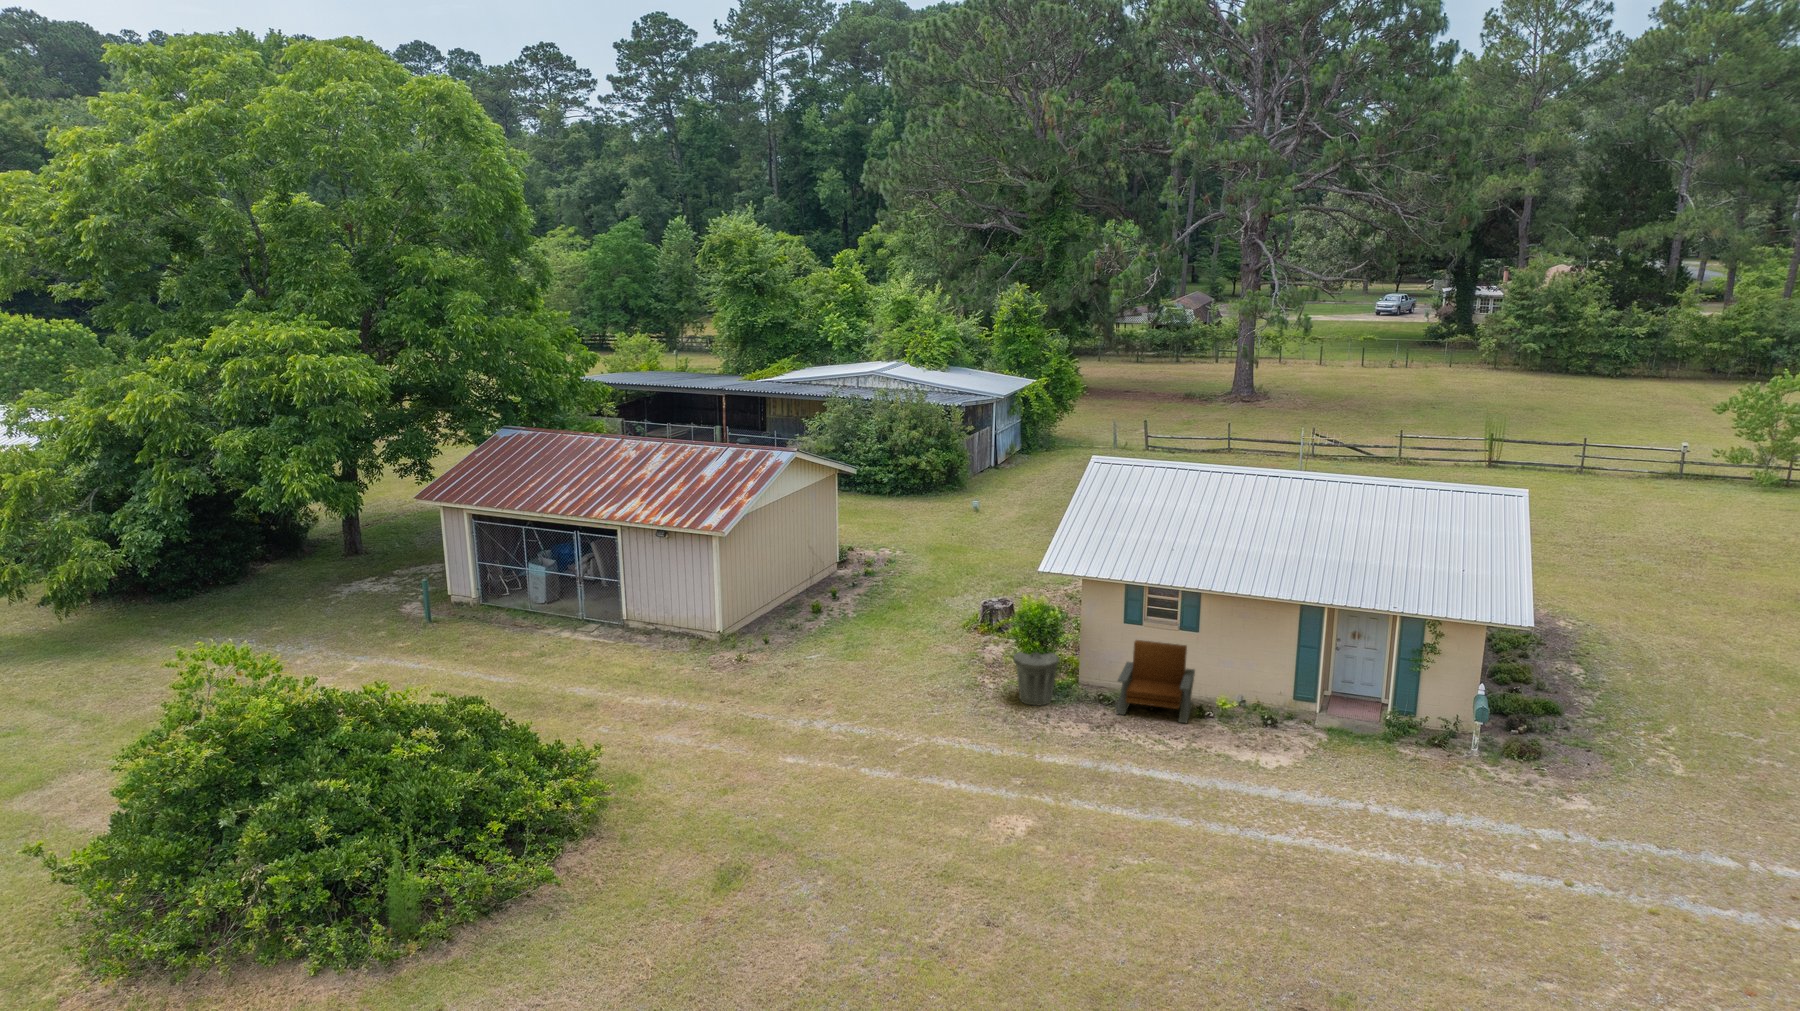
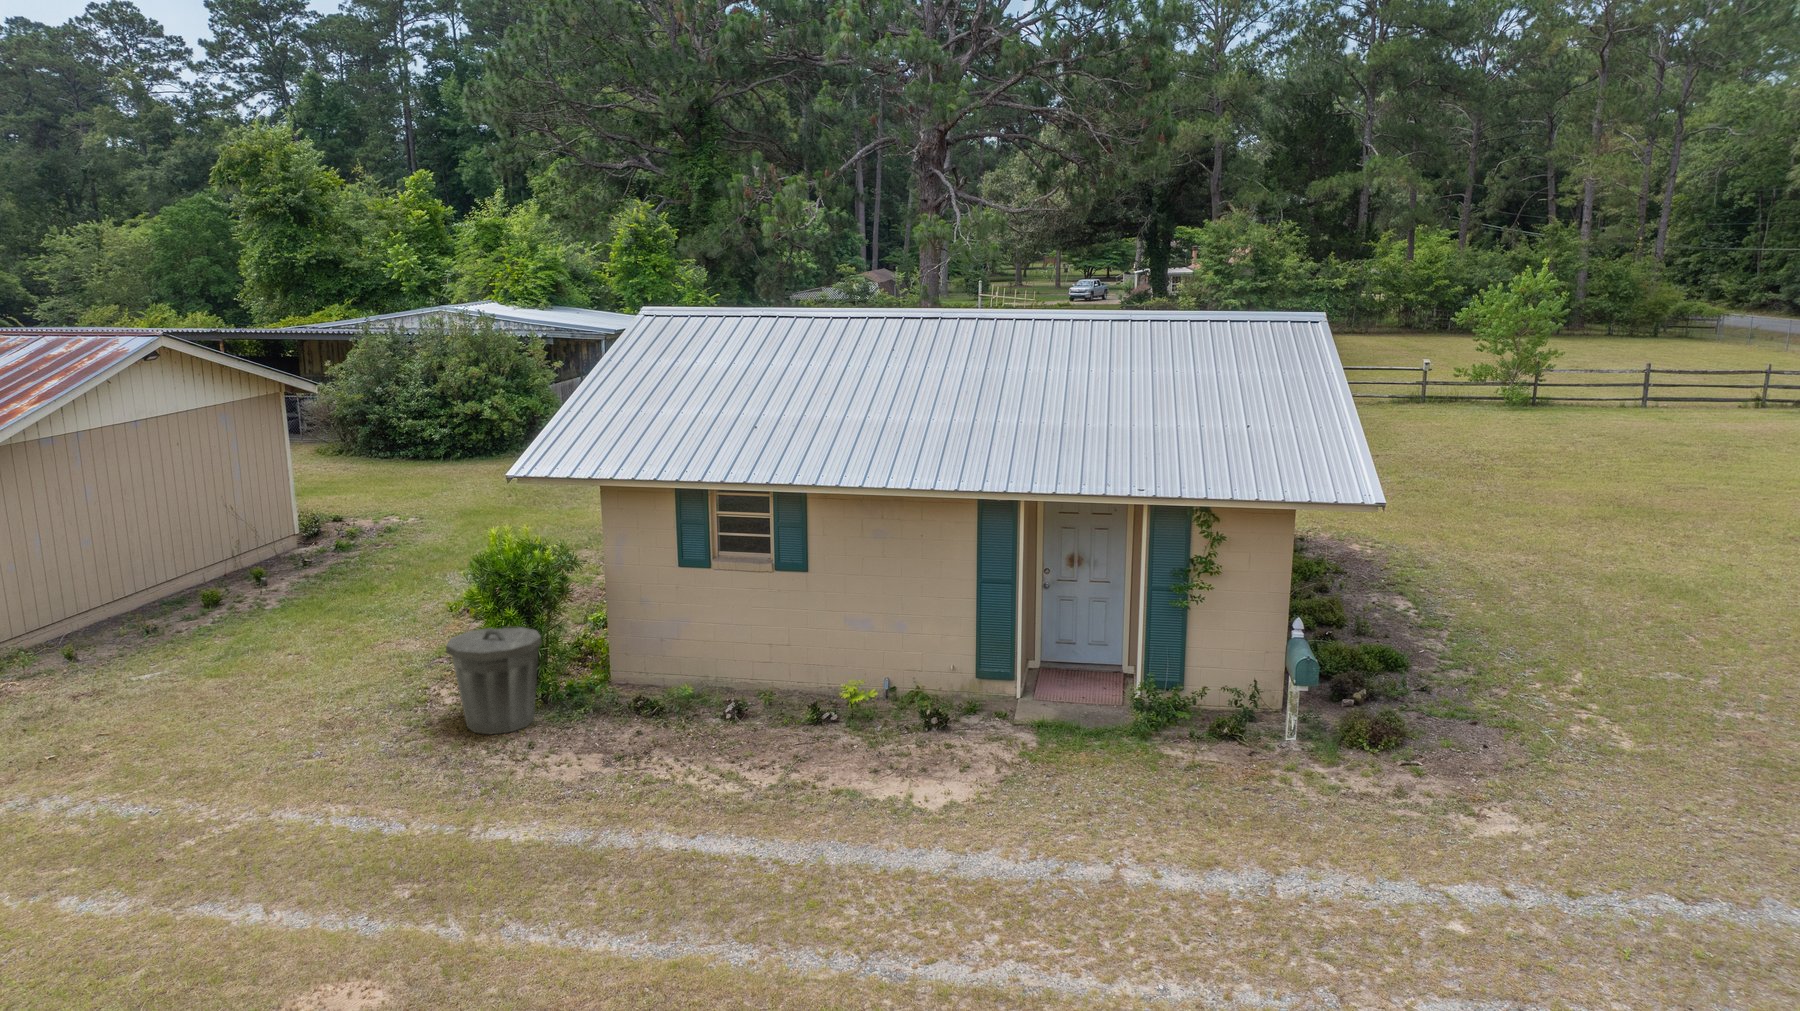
lounge chair: present [1116,640,1195,723] -> none [648,592,805,740]

